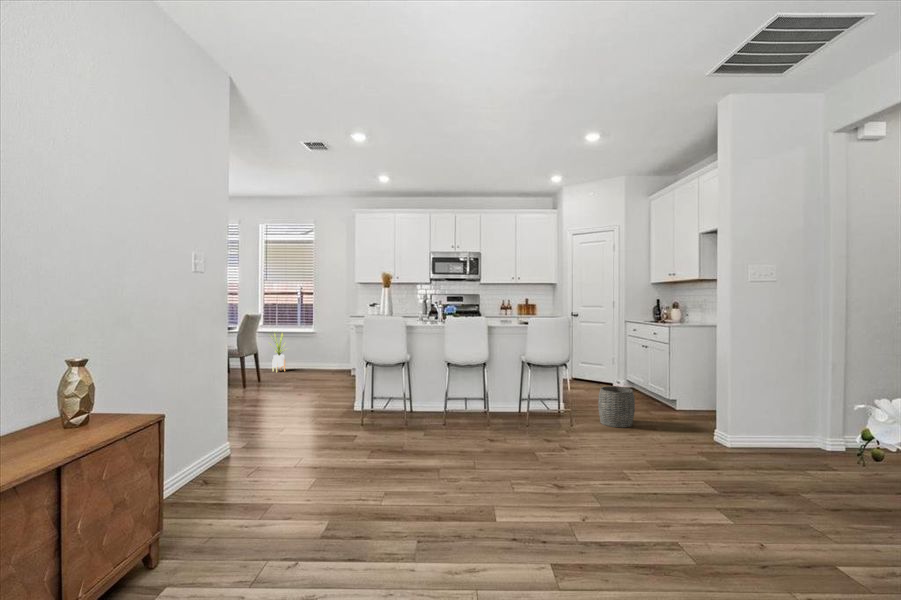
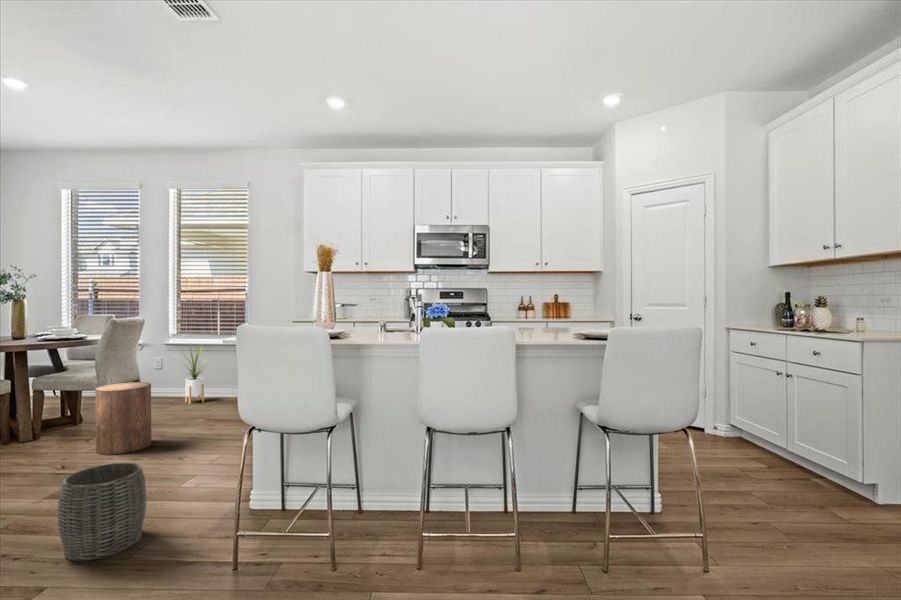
stool: none [244,353,273,394] -> present [95,382,151,455]
woven basket: present [598,386,635,428] -> present [58,463,146,561]

